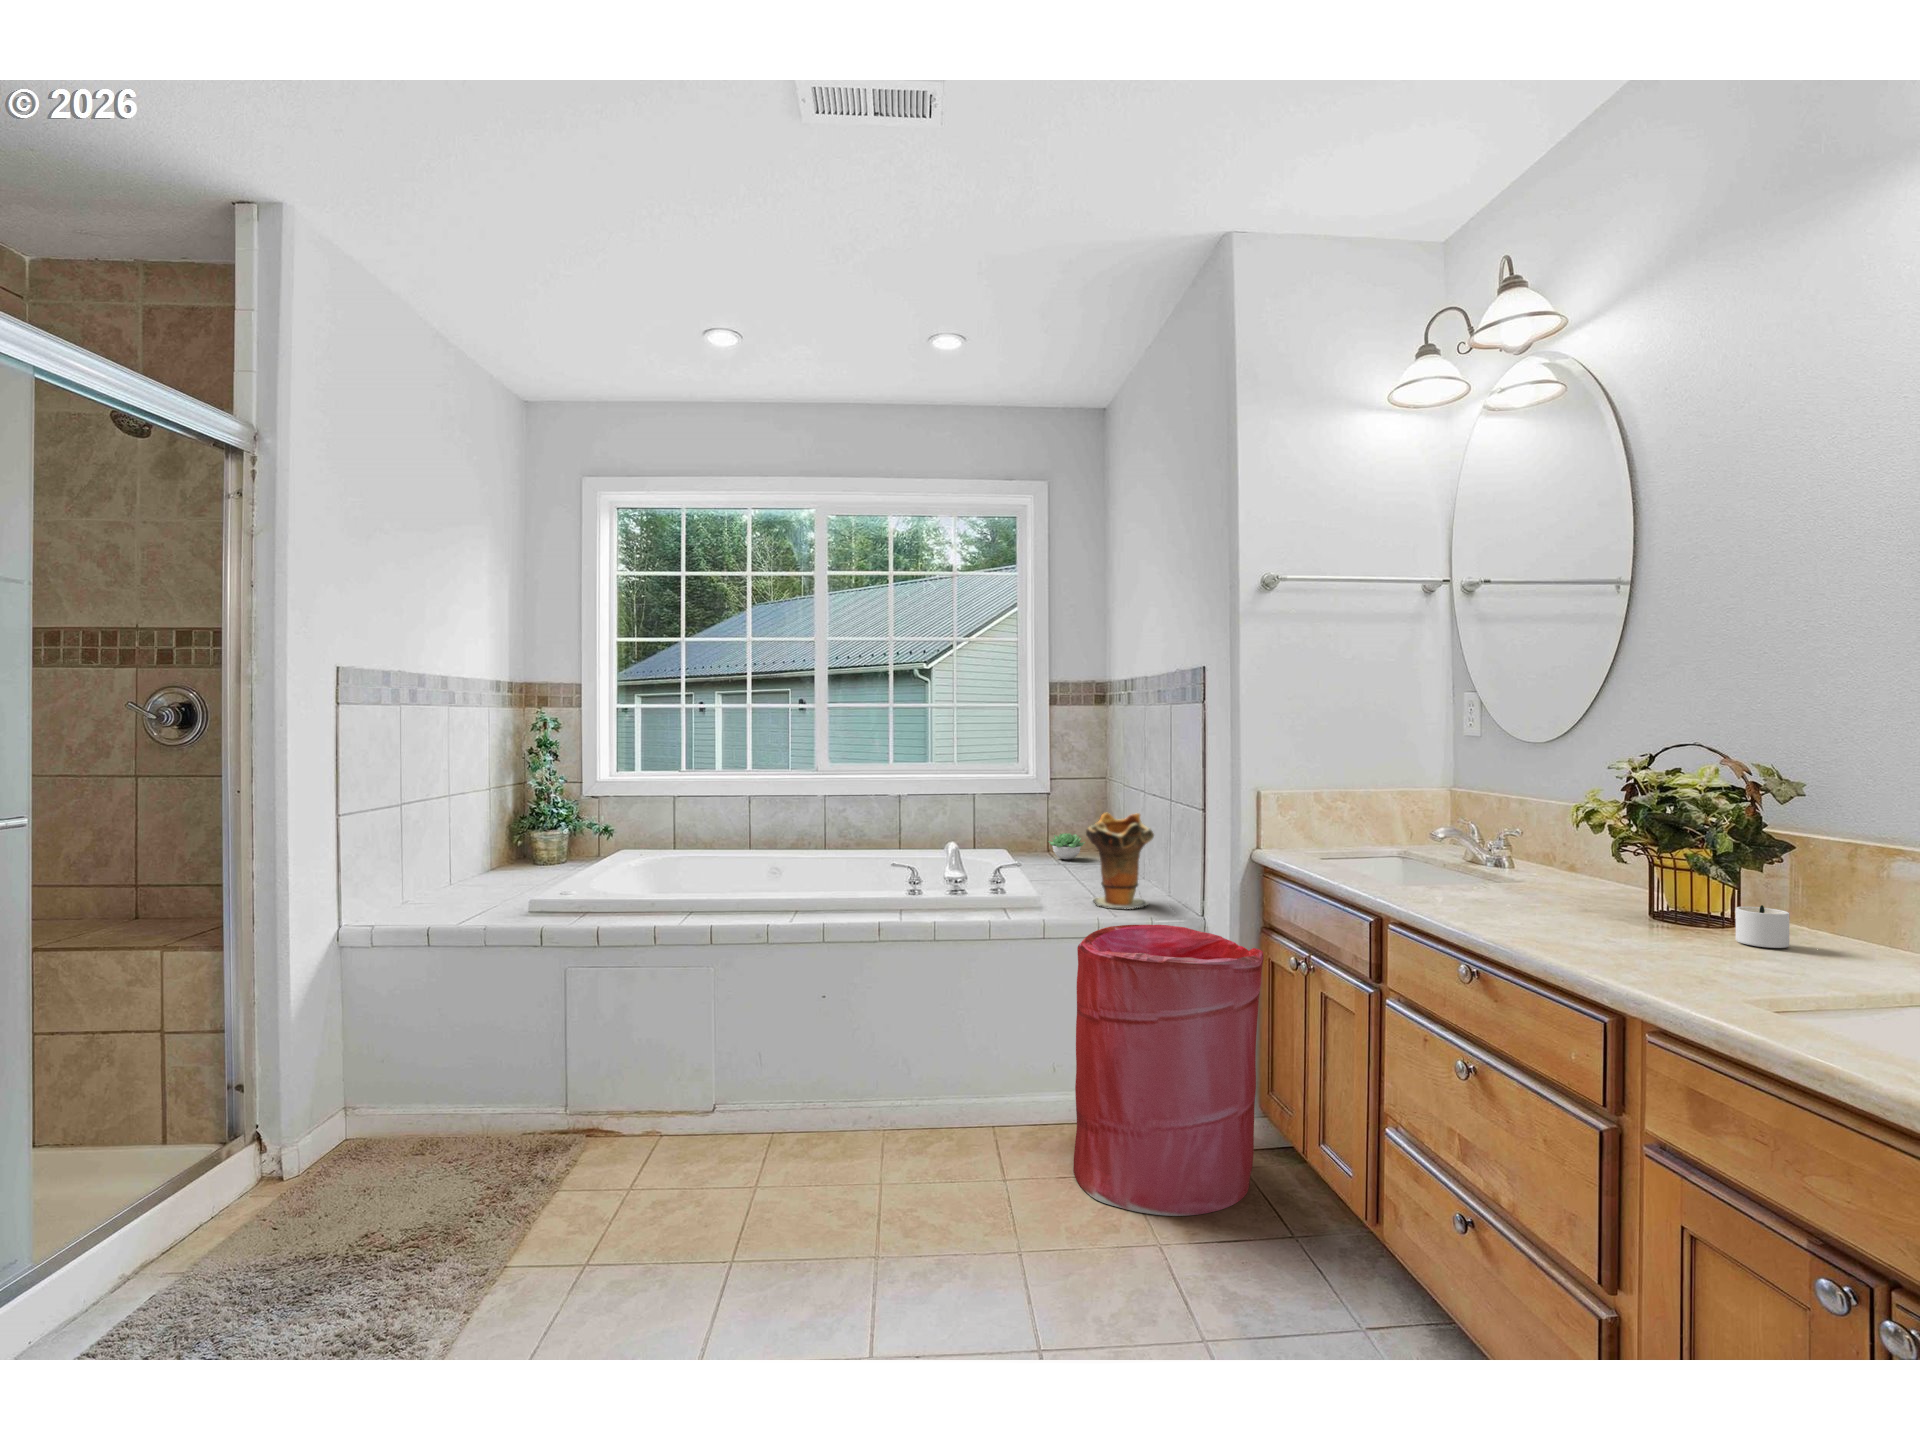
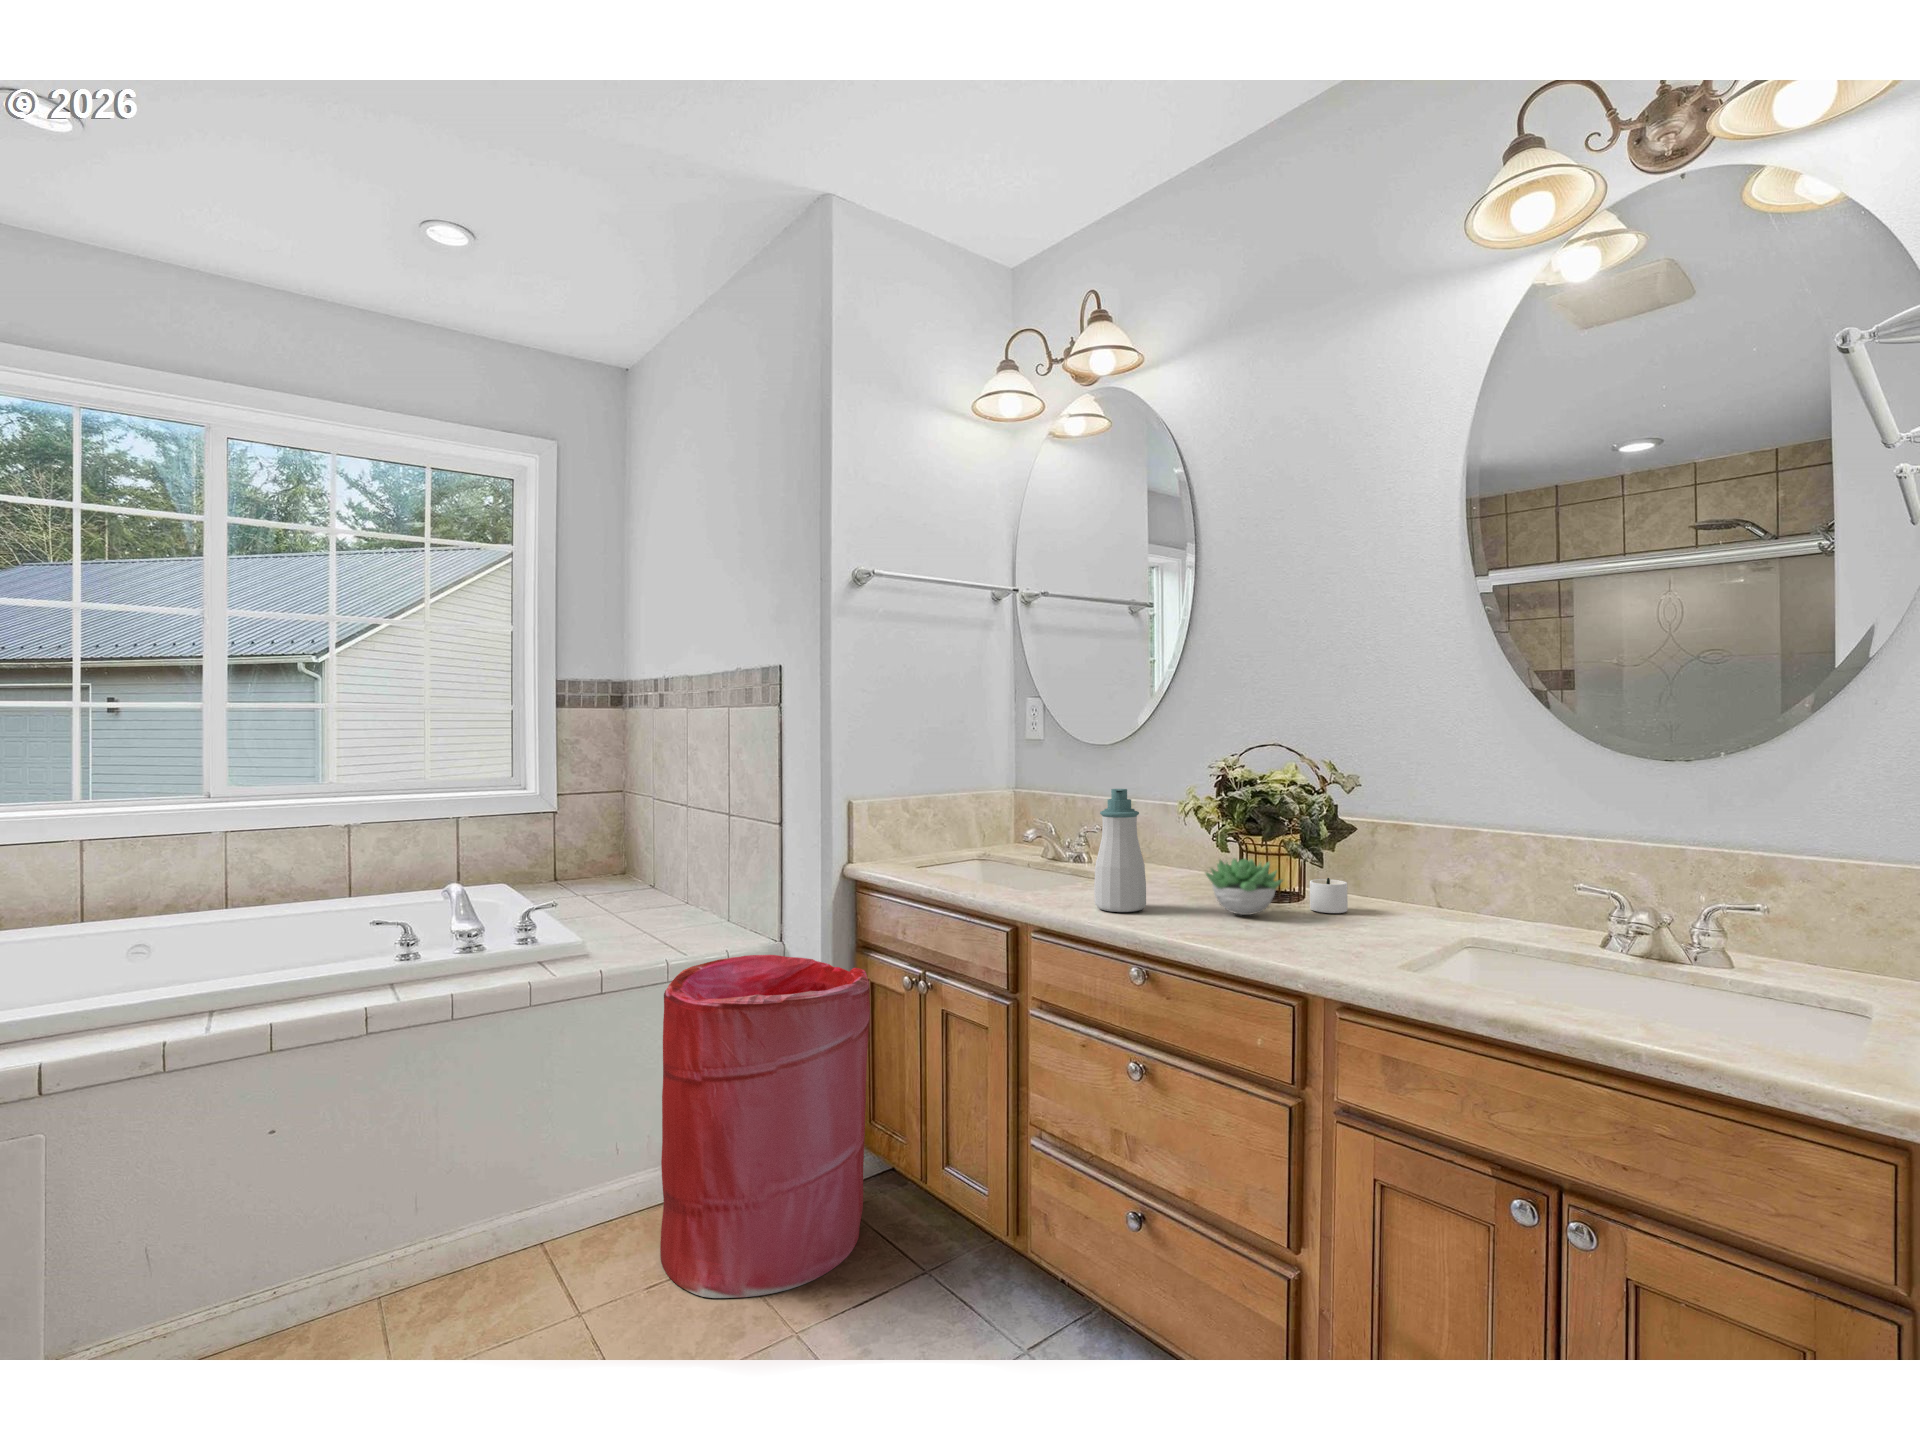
soap bottle: none [1457,789,1517,917] -> present [1094,789,1146,912]
decorative vase: present [1086,813,1154,908] -> none [638,830,719,943]
succulent plant: present [1048,833,1085,859] -> present [1206,858,1283,915]

